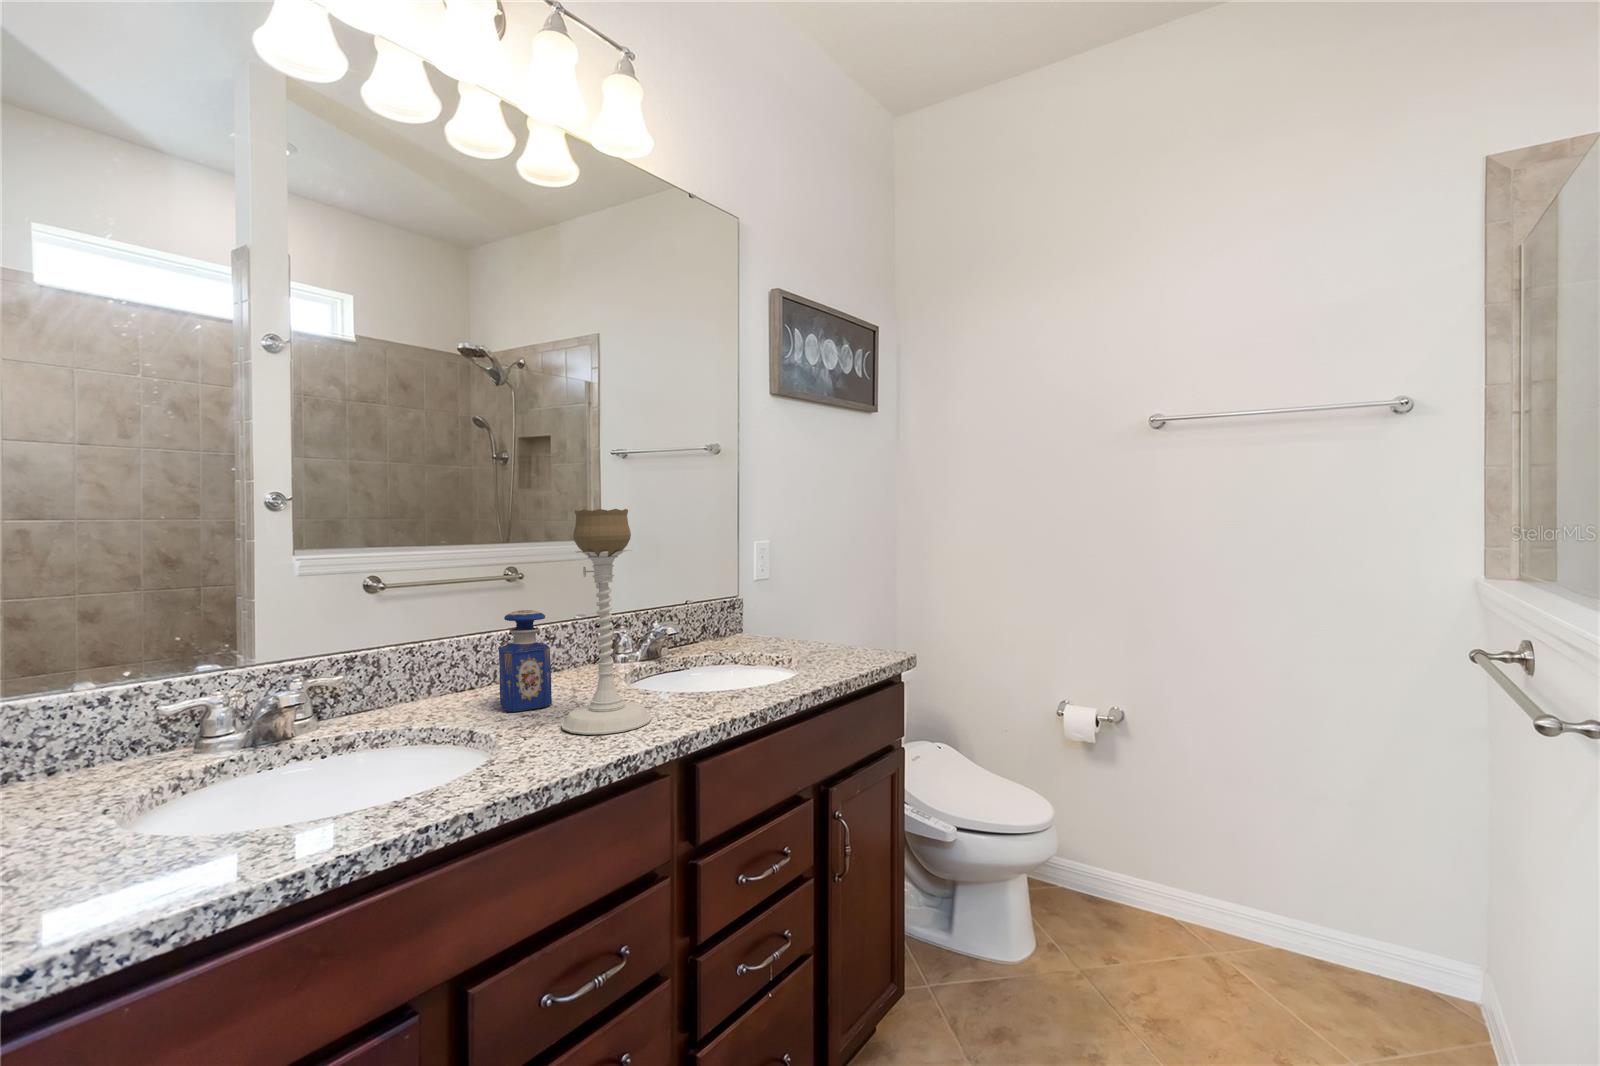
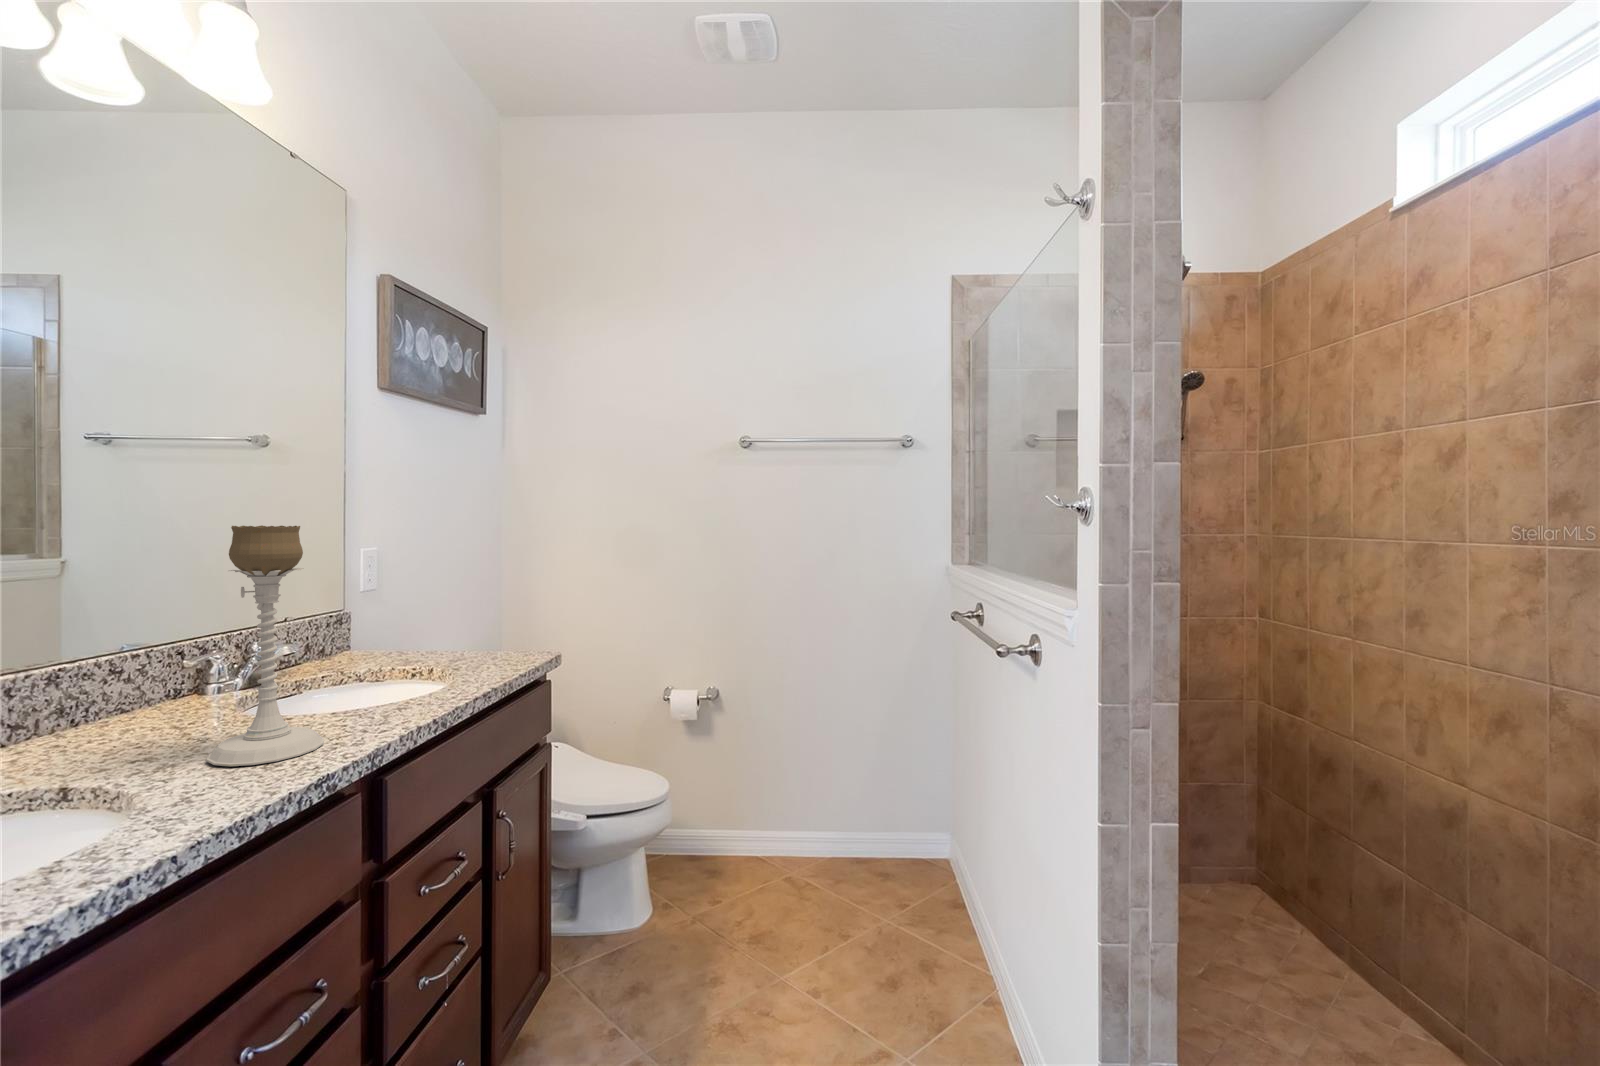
perfume bottle: present [498,610,552,711] -> none [77,639,163,761]

